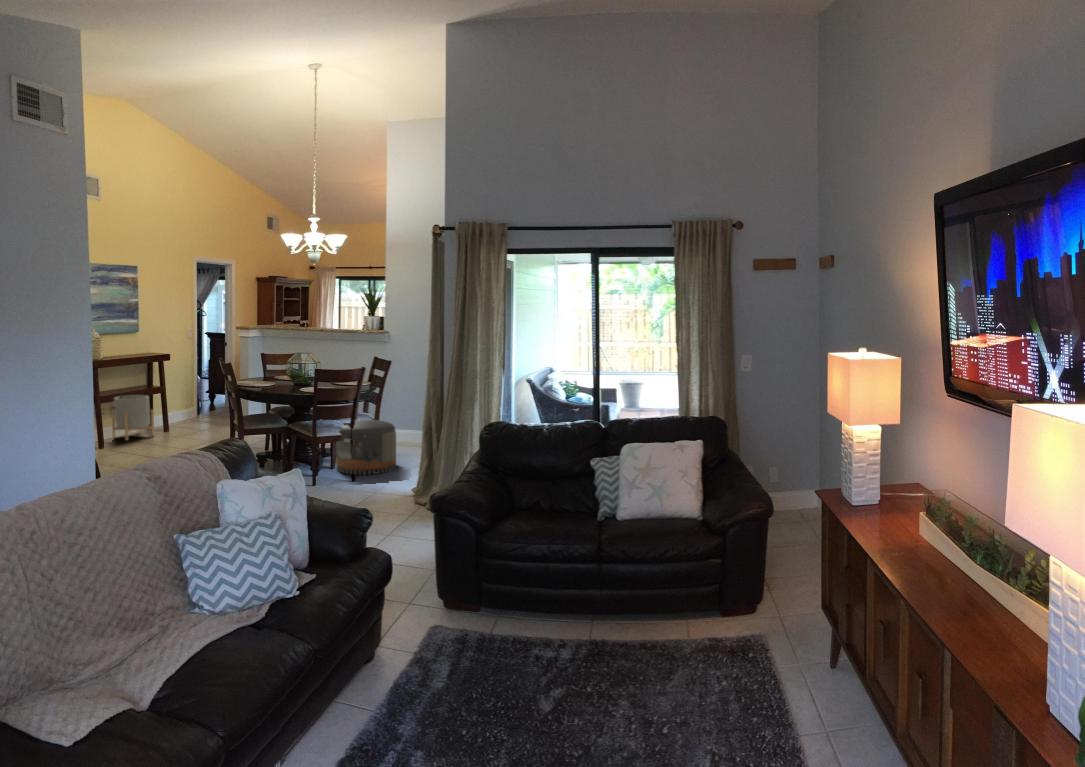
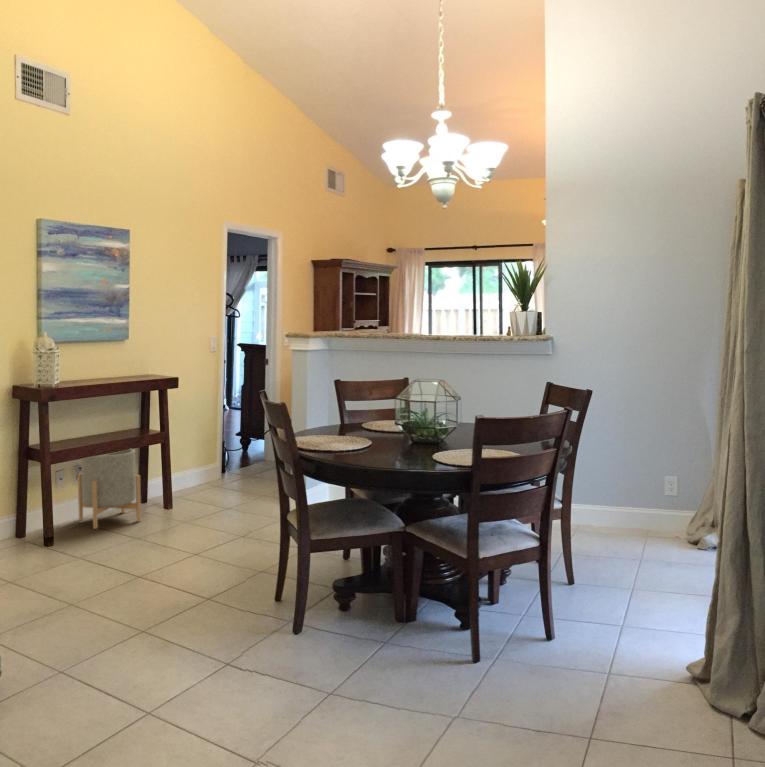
pouf: present [336,420,396,475] -> none [483,544,640,712]

